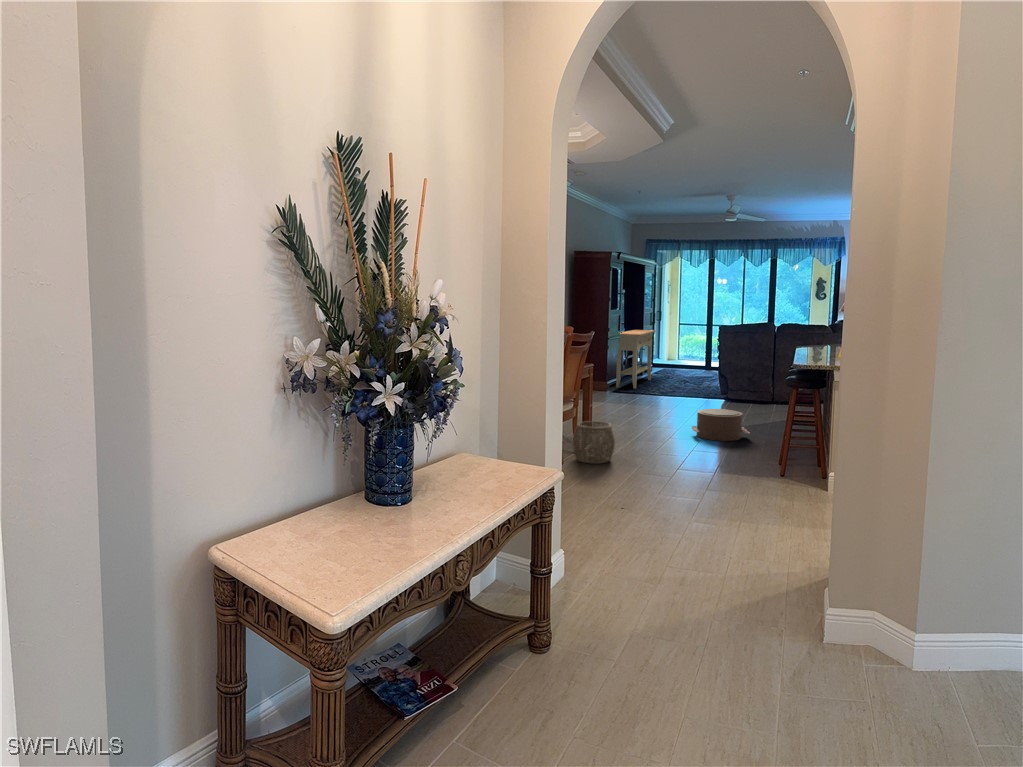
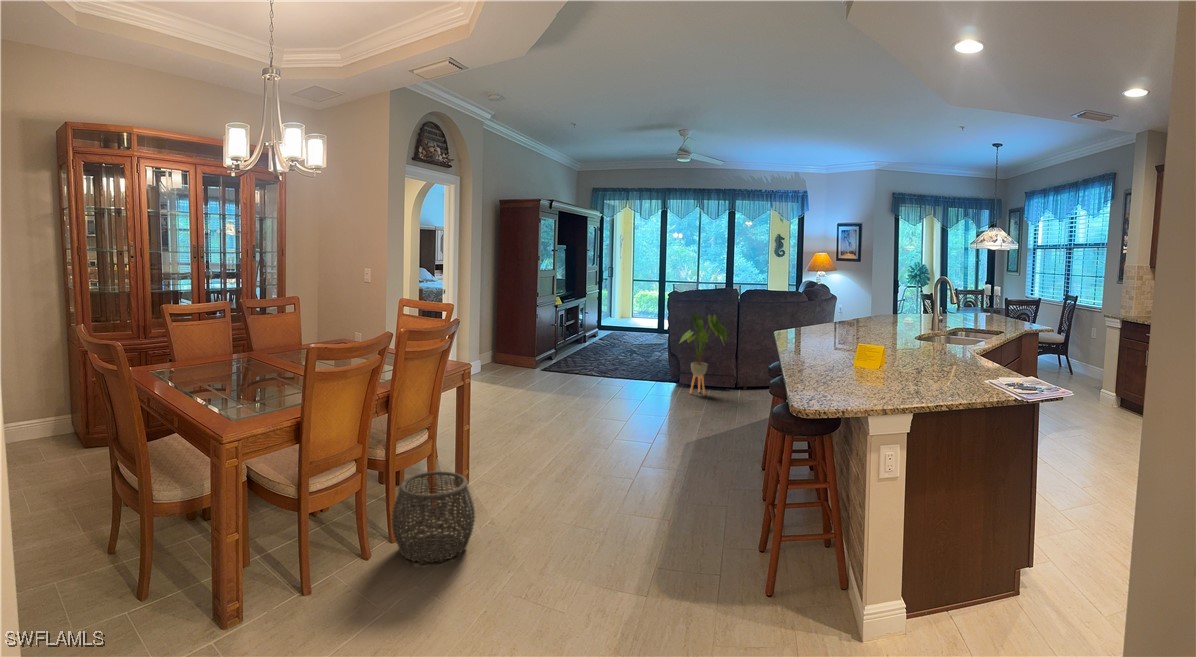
console table: present [616,330,655,388] -> none [546,291,598,366]
house plant: none [726,344,764,407] -> present [681,314,727,395]
pouf: present [692,409,750,441] -> none [626,417,713,474]

